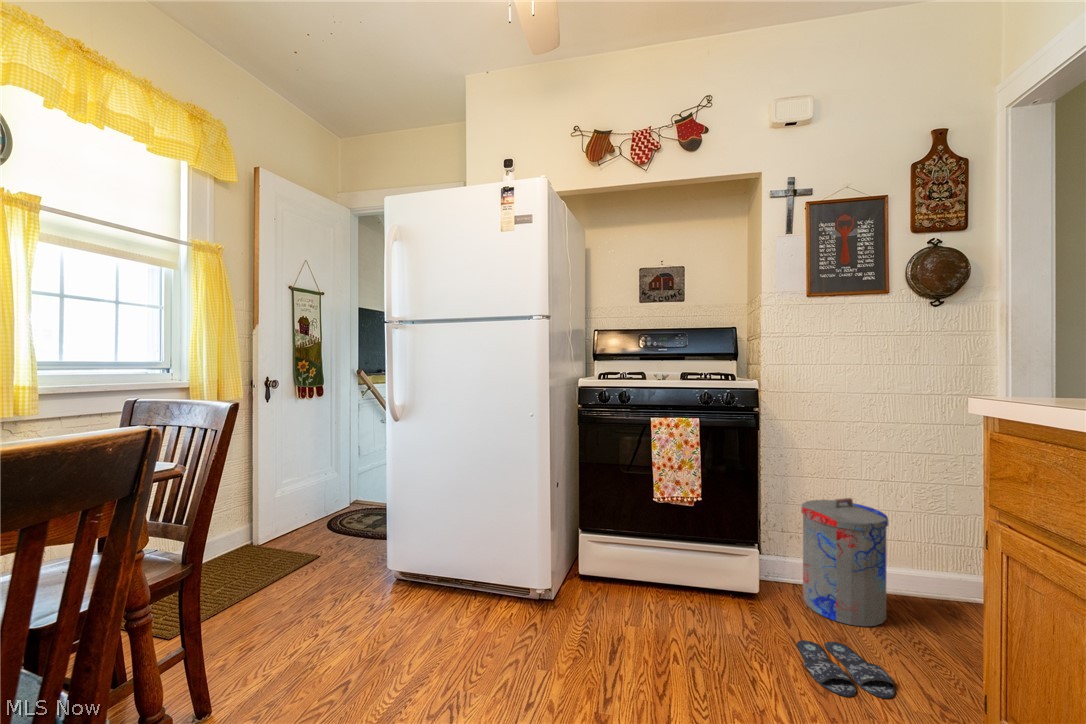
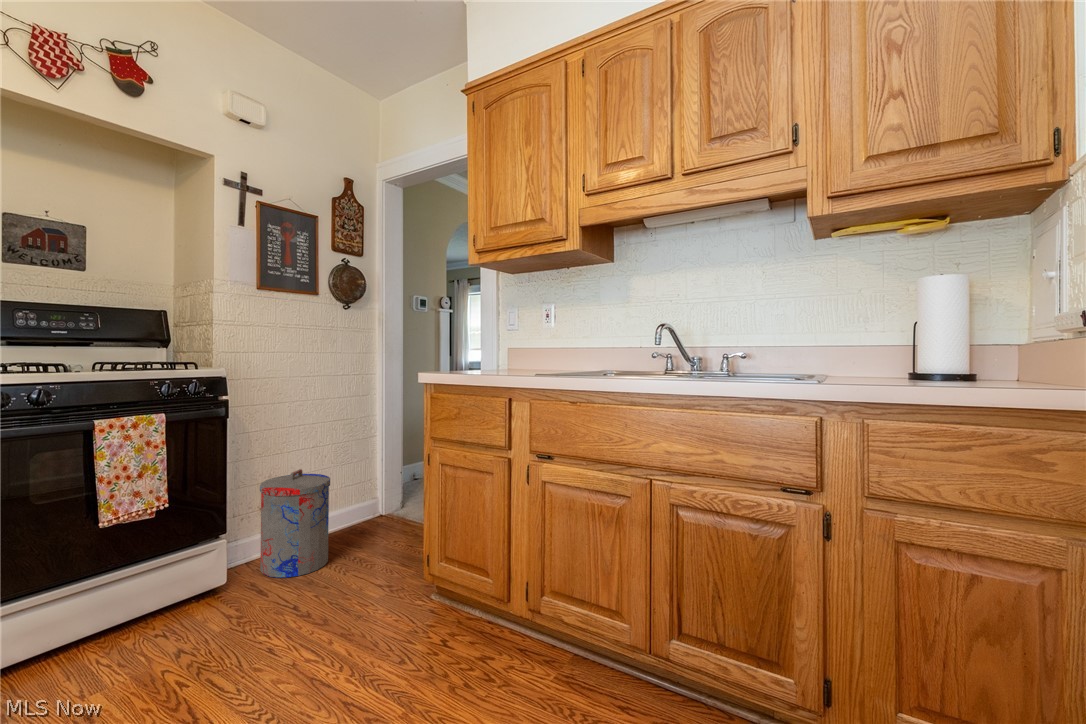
slippers: present [797,640,895,699] -> none [283,586,362,620]

